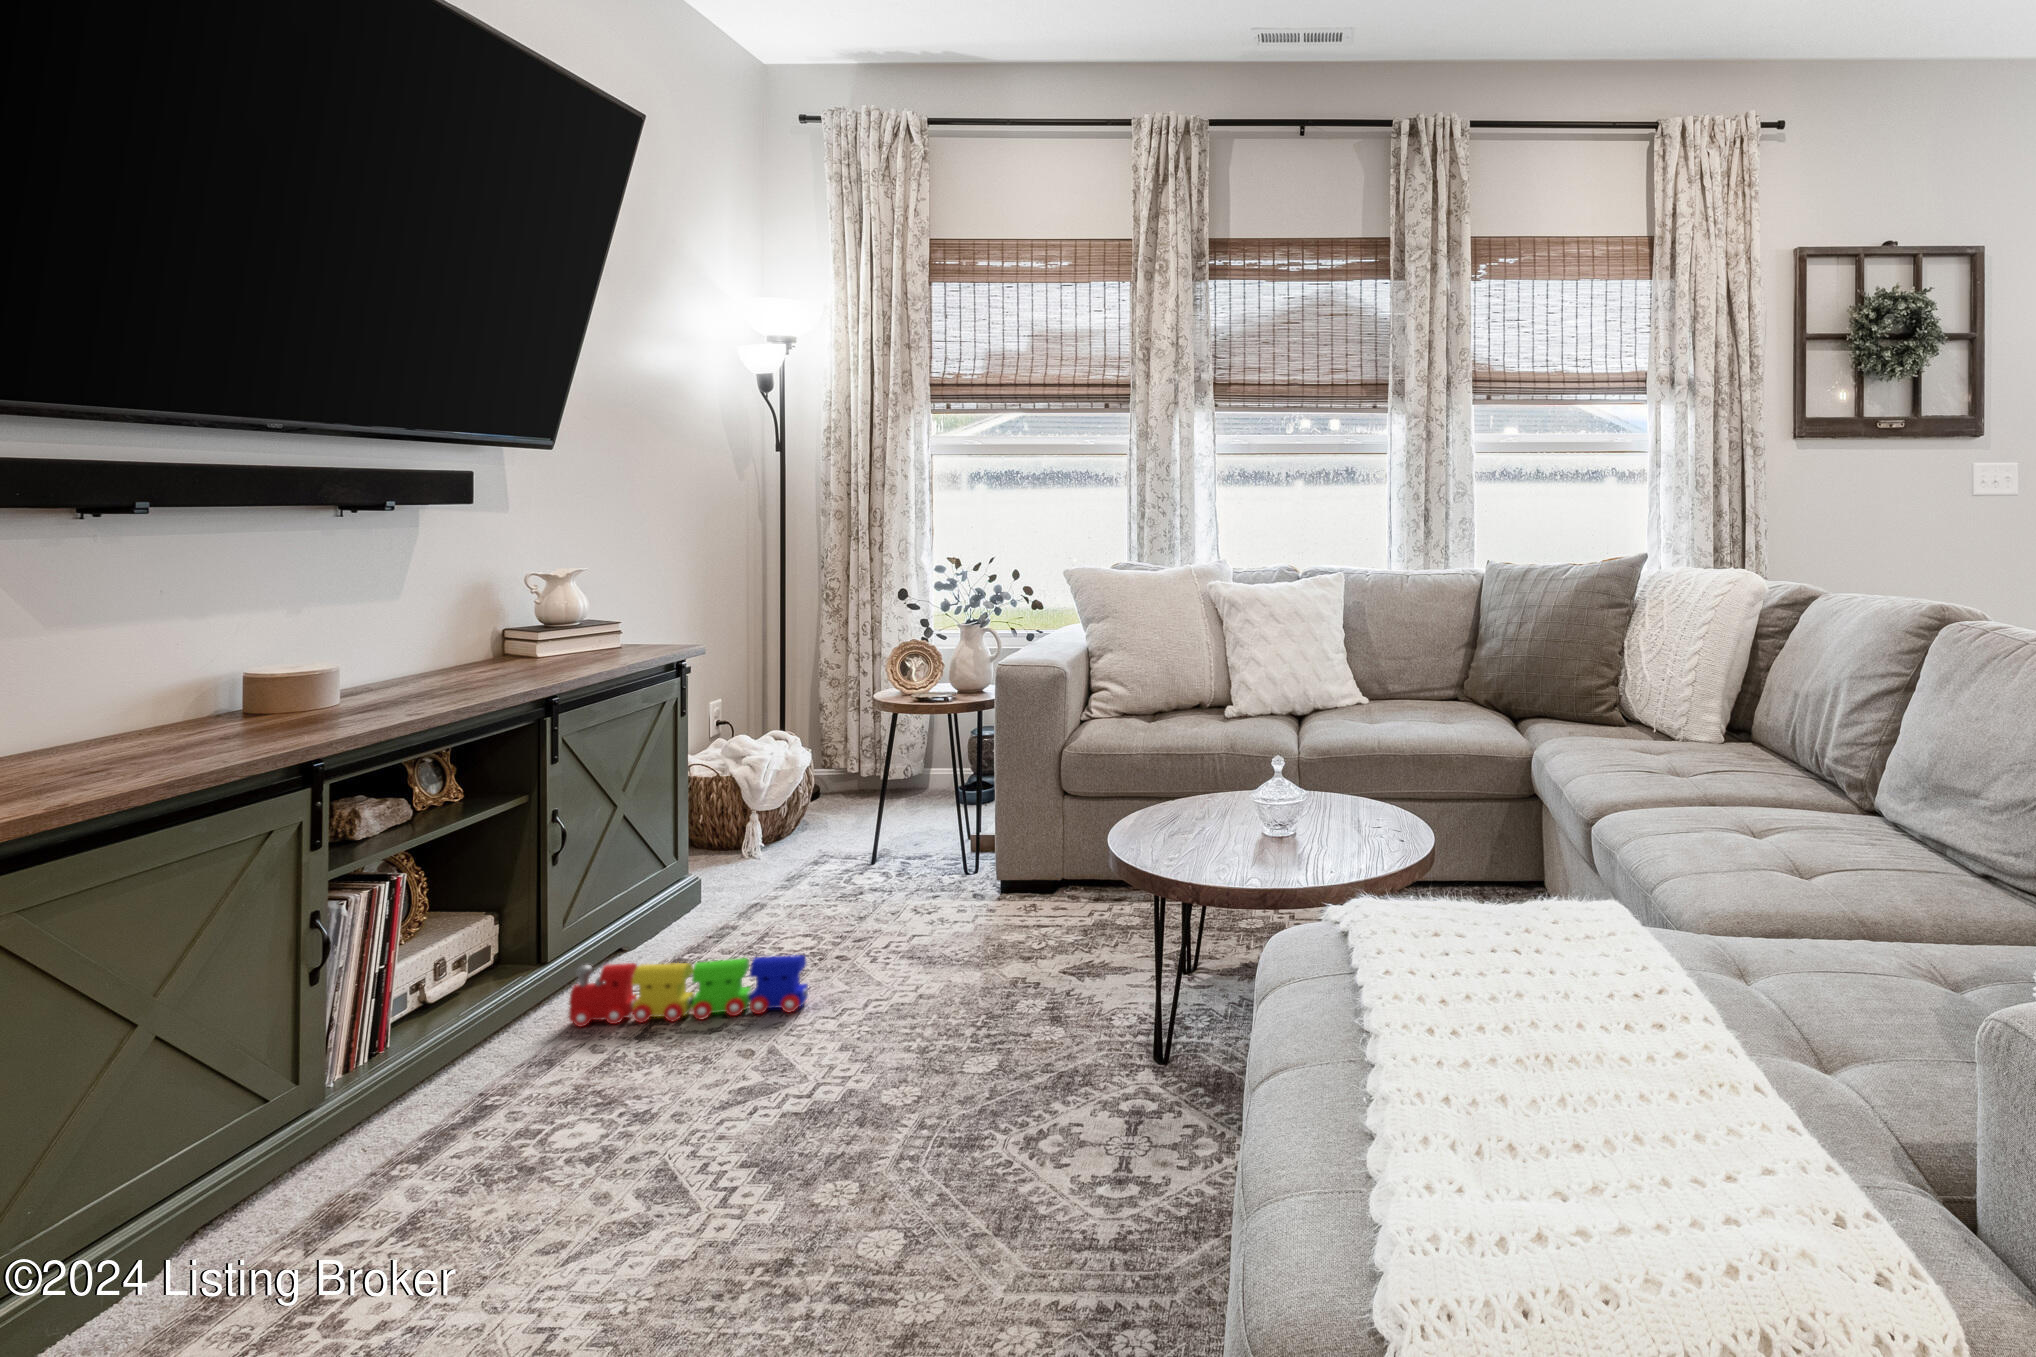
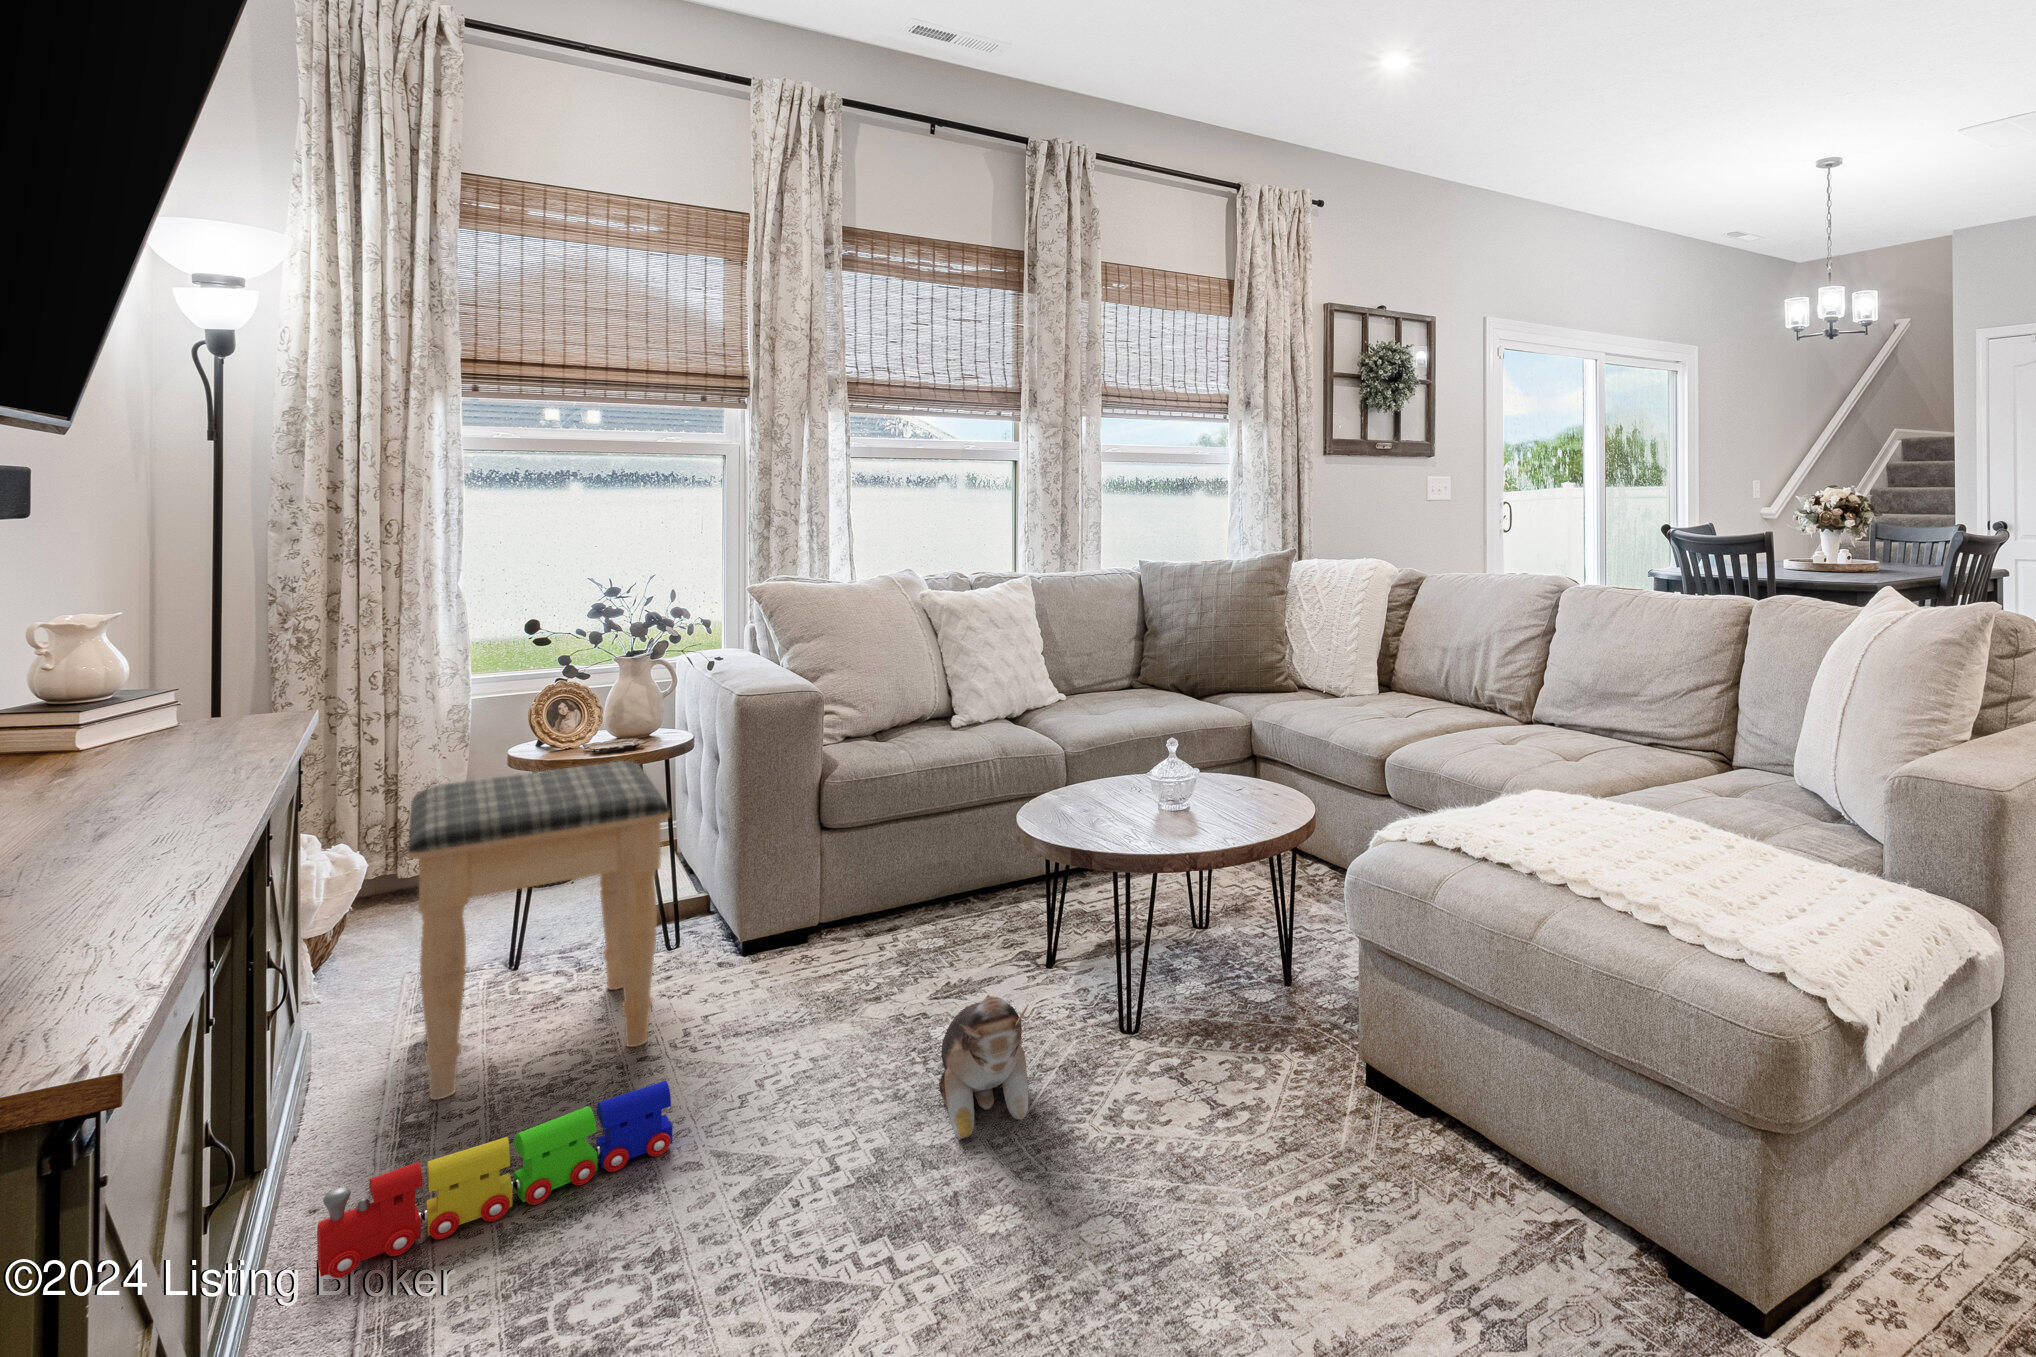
footstool: none [715,707,929,939] -> present [408,761,670,1100]
plush toy: none [931,939,1058,1068] -> present [939,995,1029,1138]

